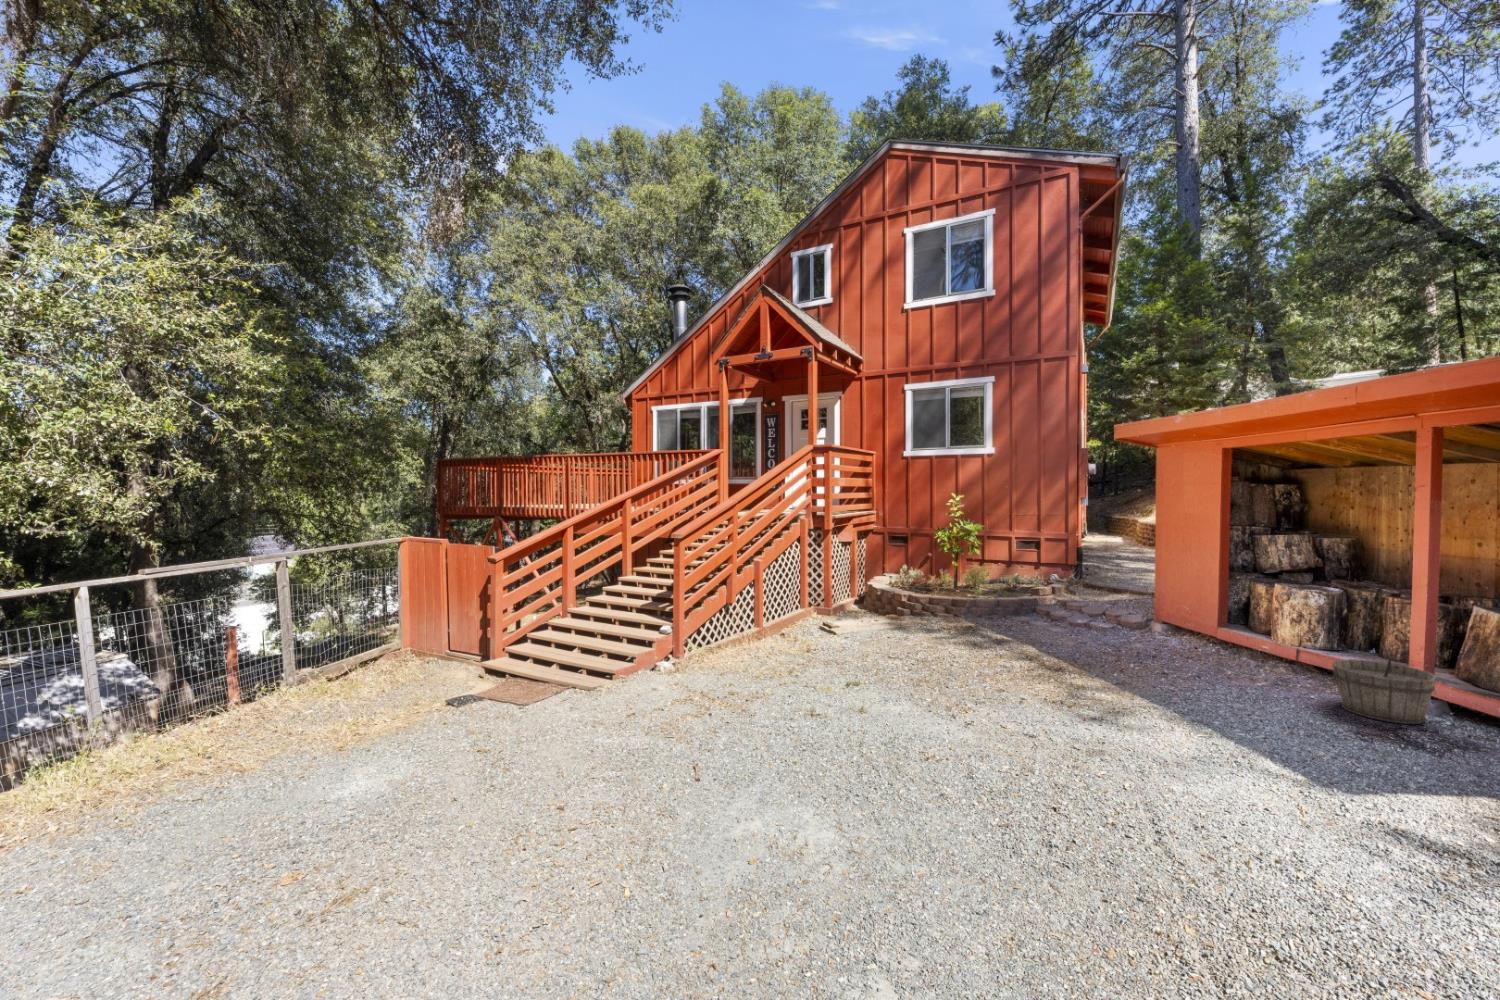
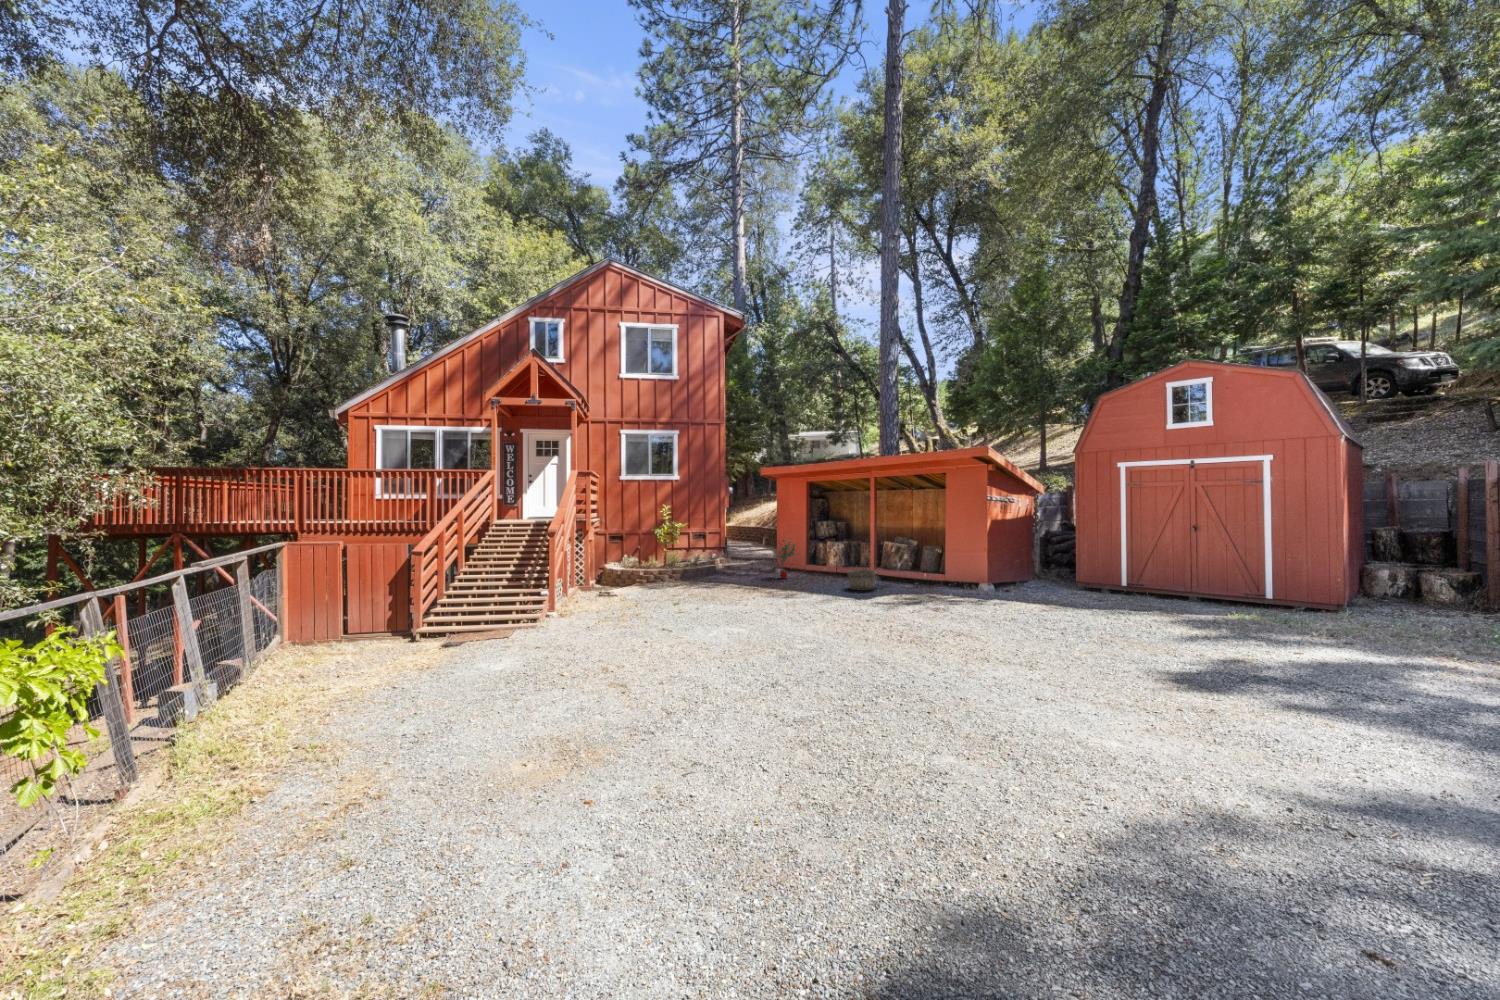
potted tree: none [1144,563,1204,644] -> present [773,539,796,579]

